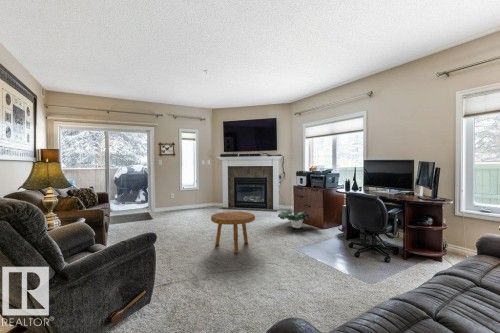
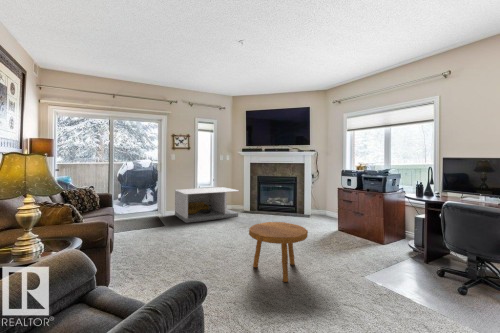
coffee table: none [162,187,217,217] -> present [175,187,239,223]
potted plant: present [278,210,313,228] -> none [323,218,369,242]

